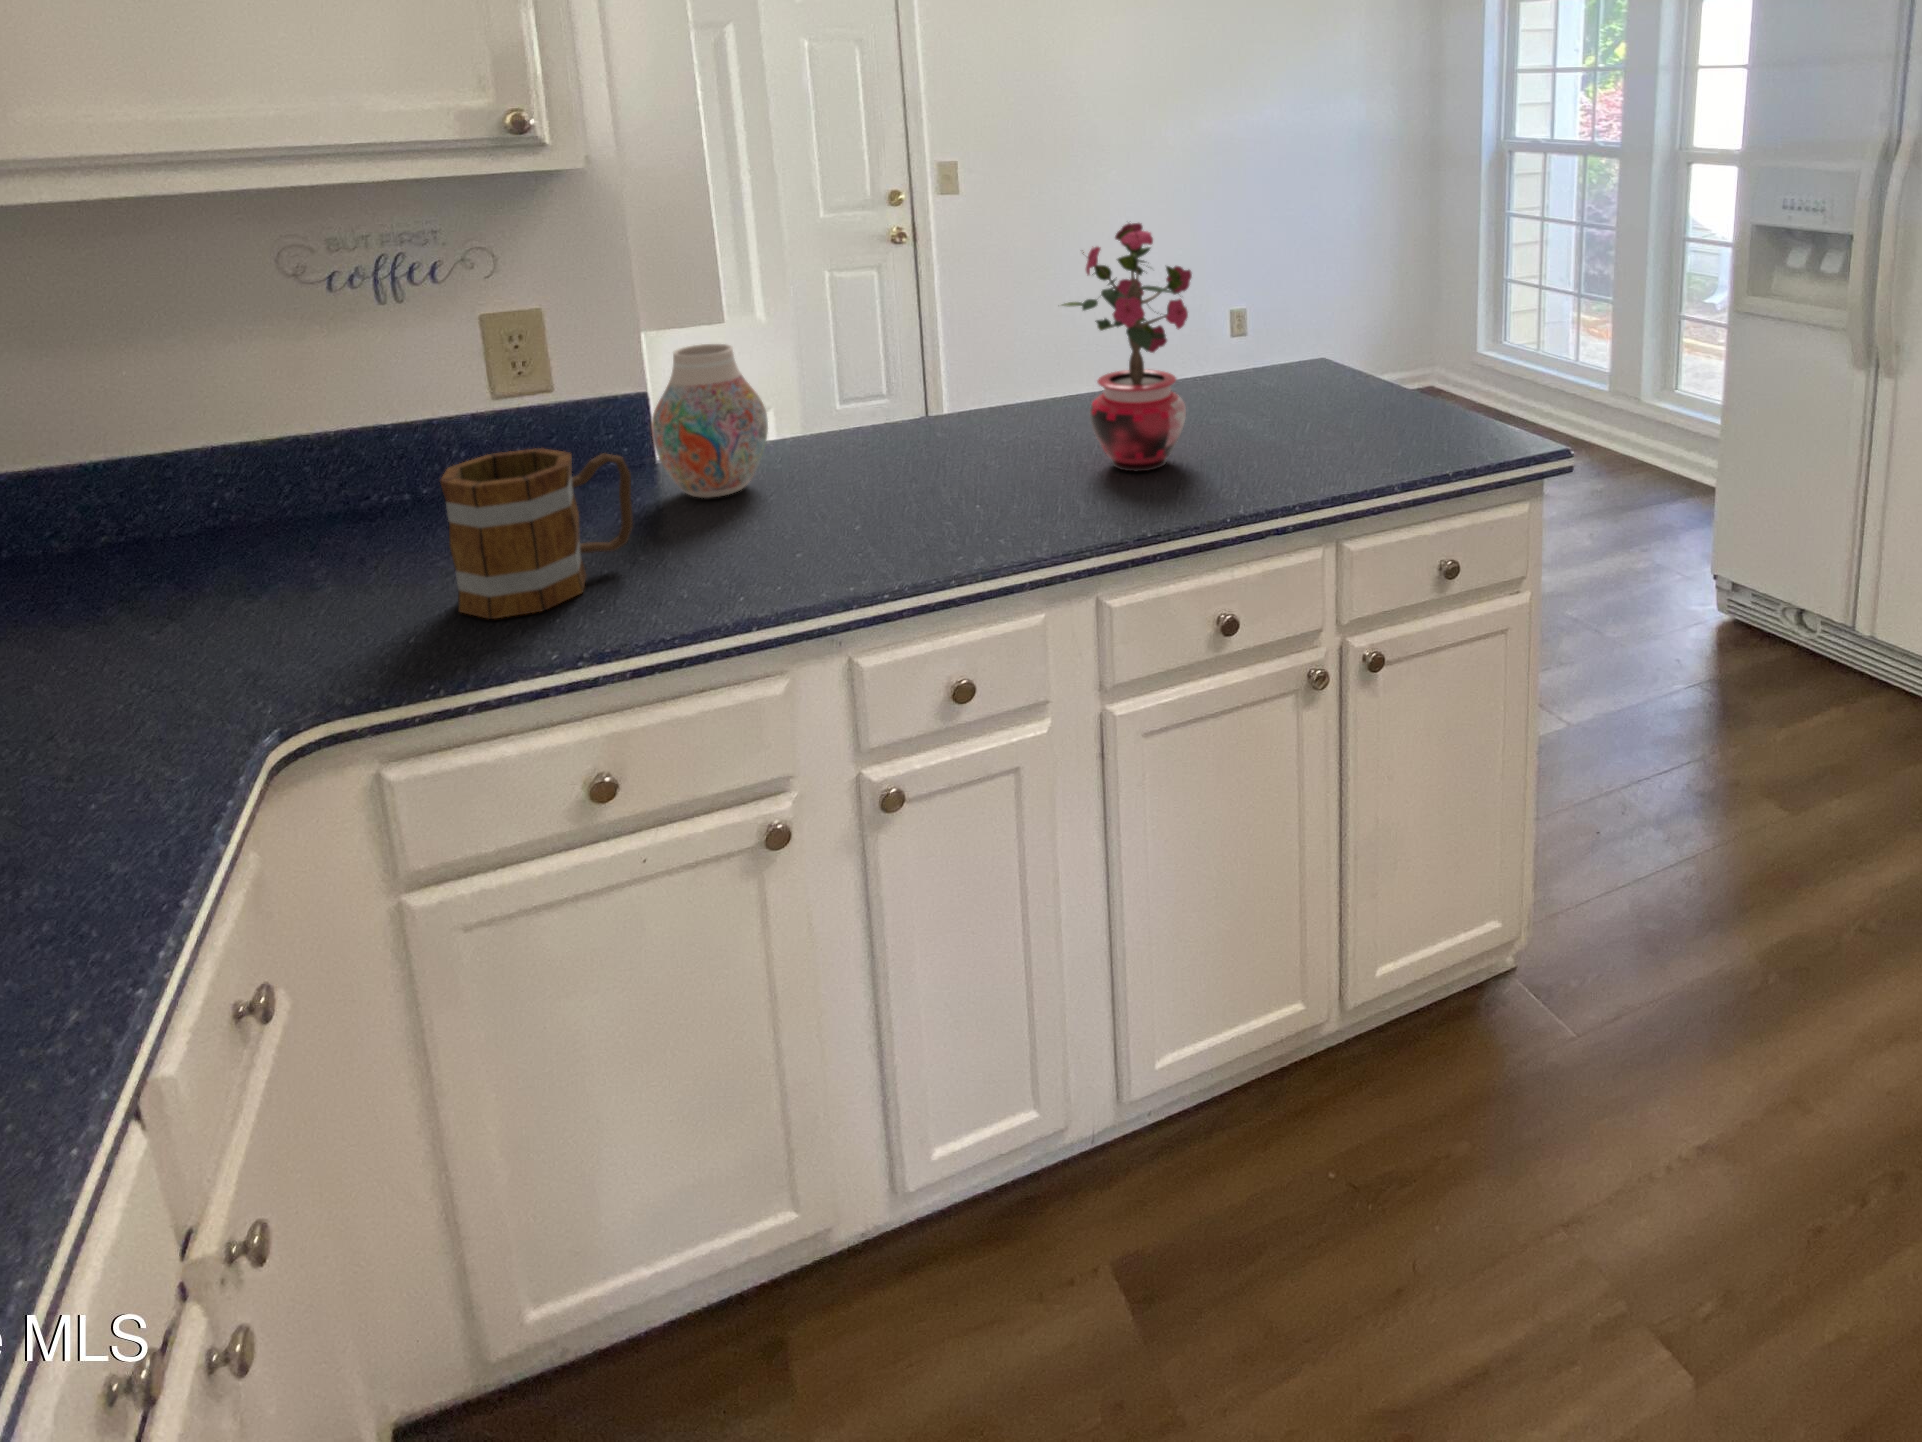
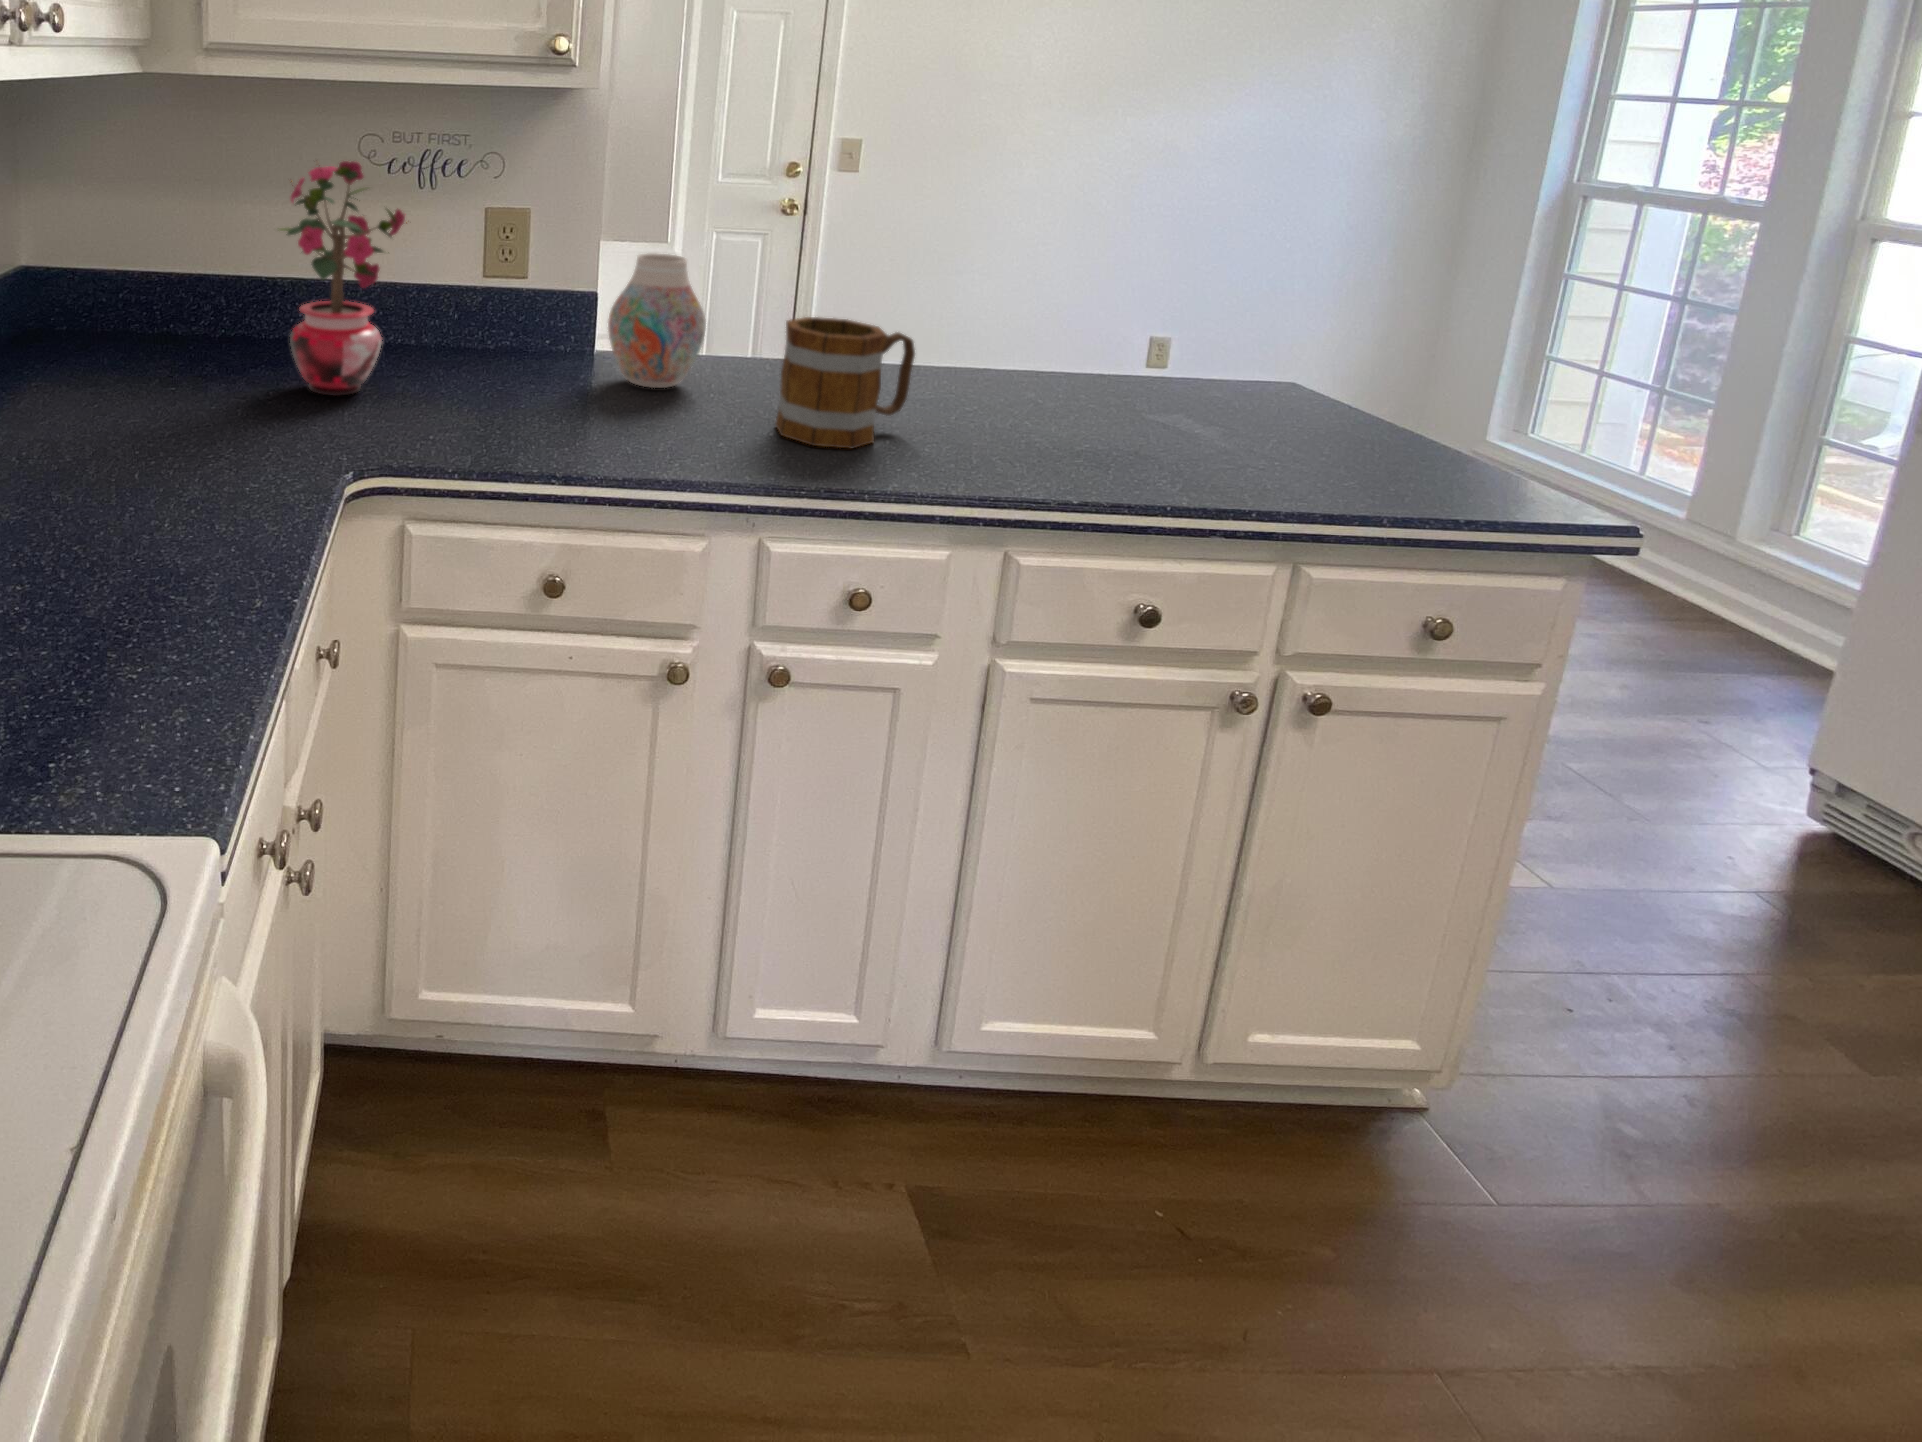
potted plant: present [1063,223,1192,471] -> present [280,161,407,396]
mug: present [440,448,633,619] -> present [775,317,915,448]

